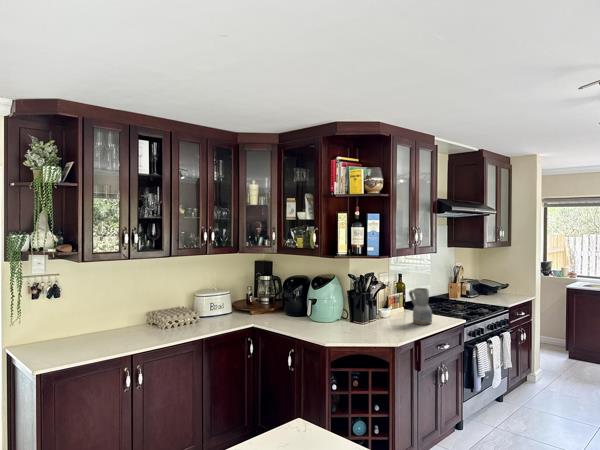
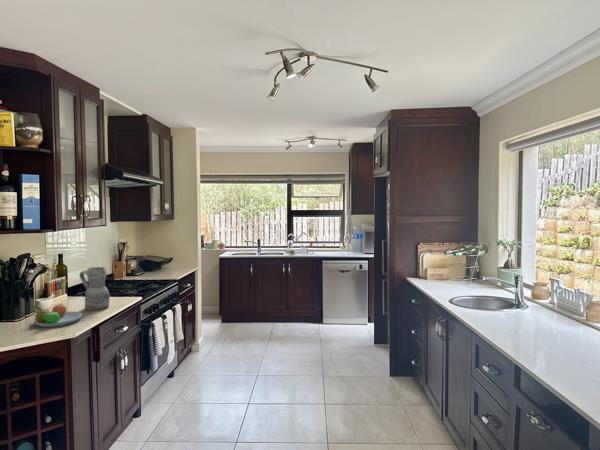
fruit bowl: none [374,315,408,333] -> present [32,304,82,327]

